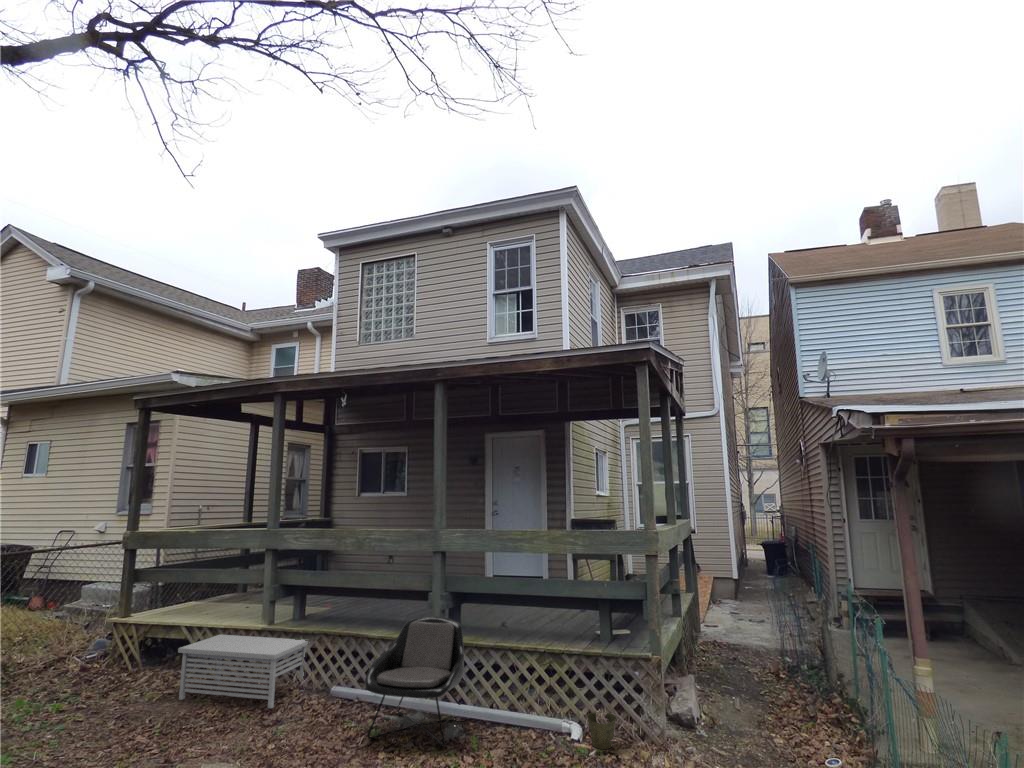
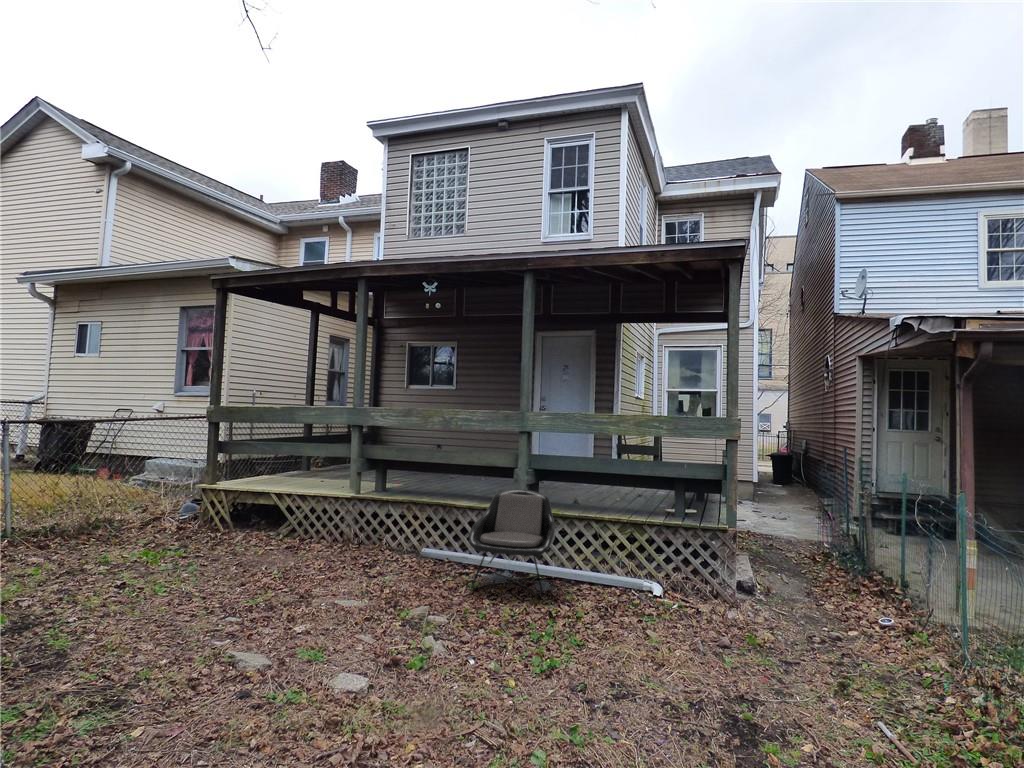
storage bench: present [178,635,310,708] -> none [280,501,397,564]
bucket: present [587,712,616,749] -> none [669,562,696,604]

